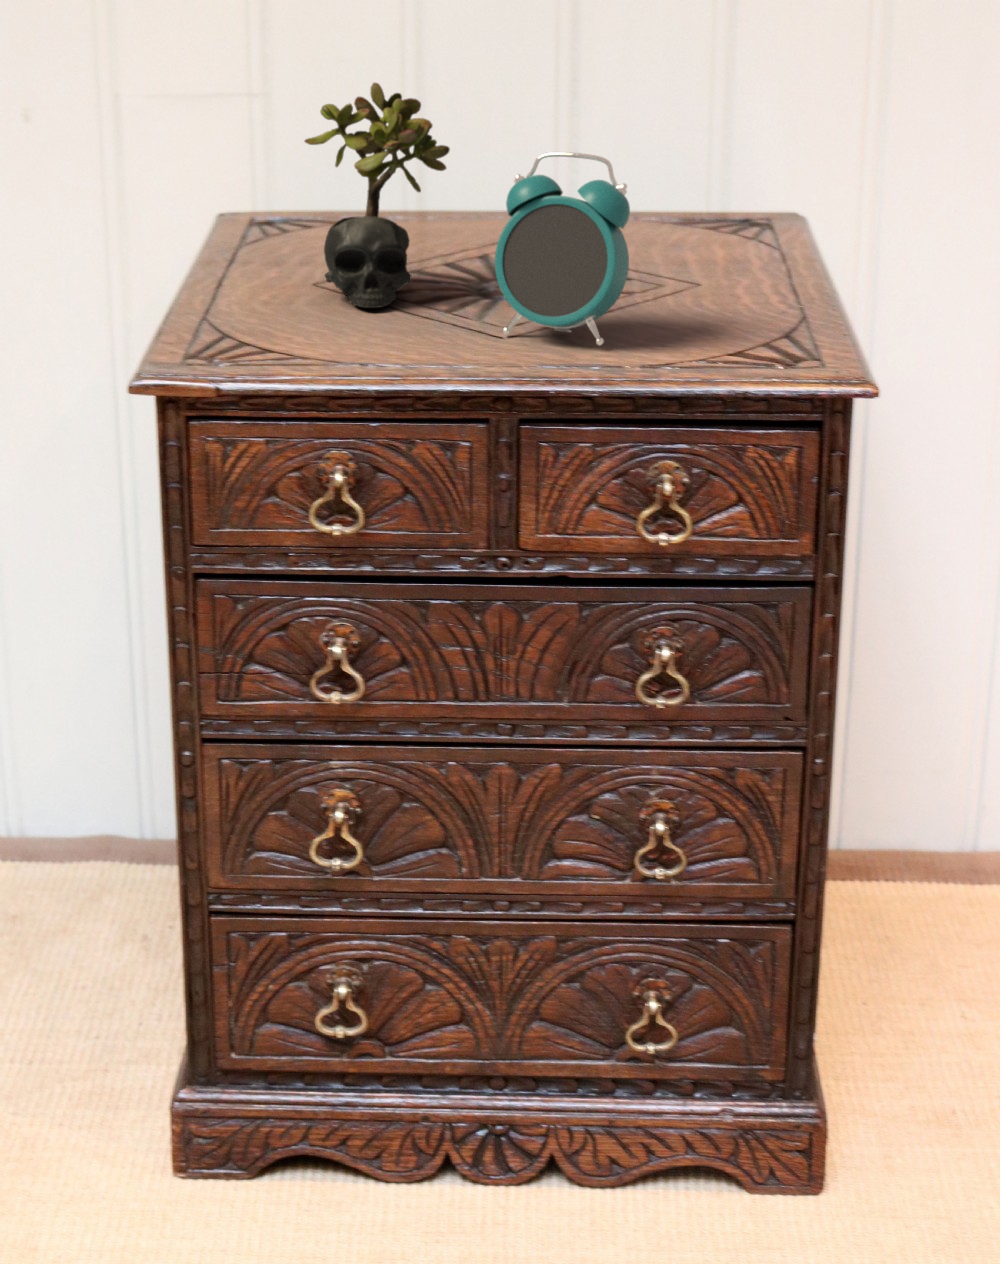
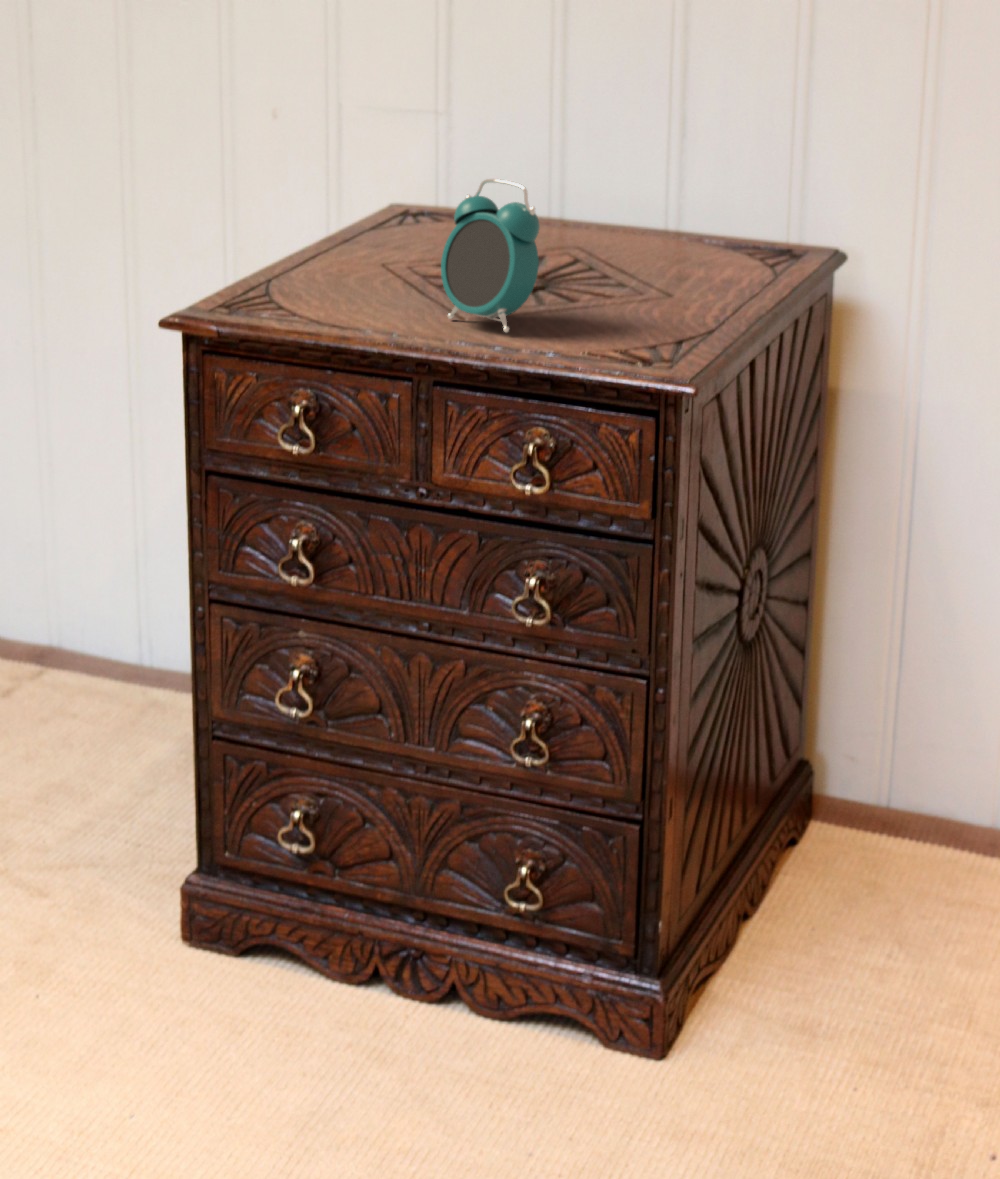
succulent plant: present [305,83,450,308] -> none [341,119,443,292]

